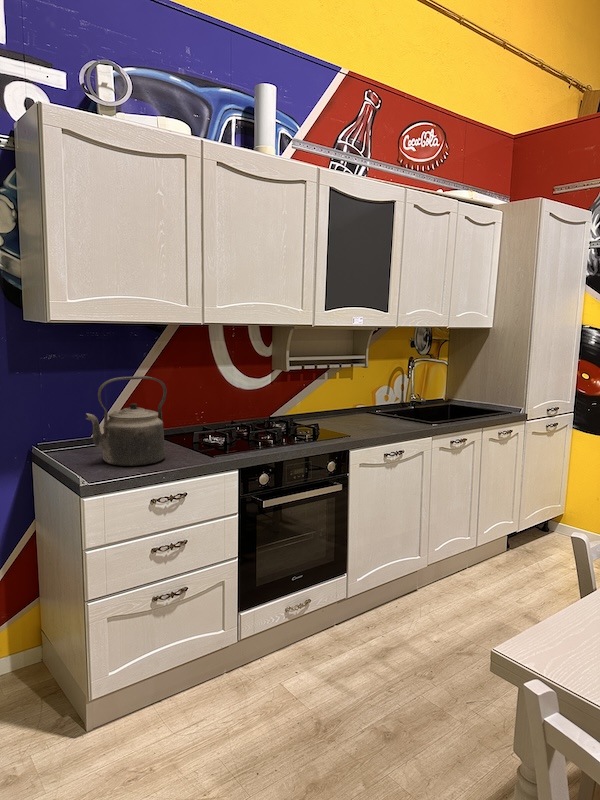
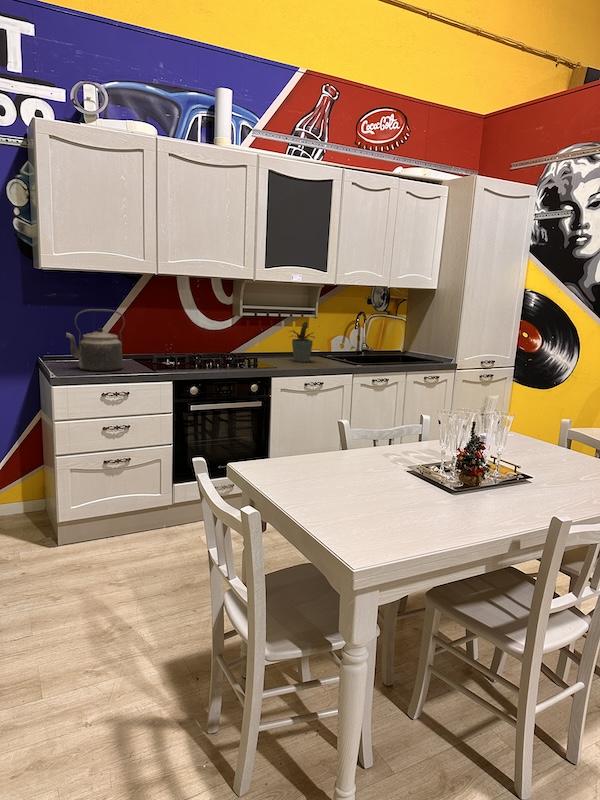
potted plant: none [346,375,384,425] -> present [290,322,315,362]

